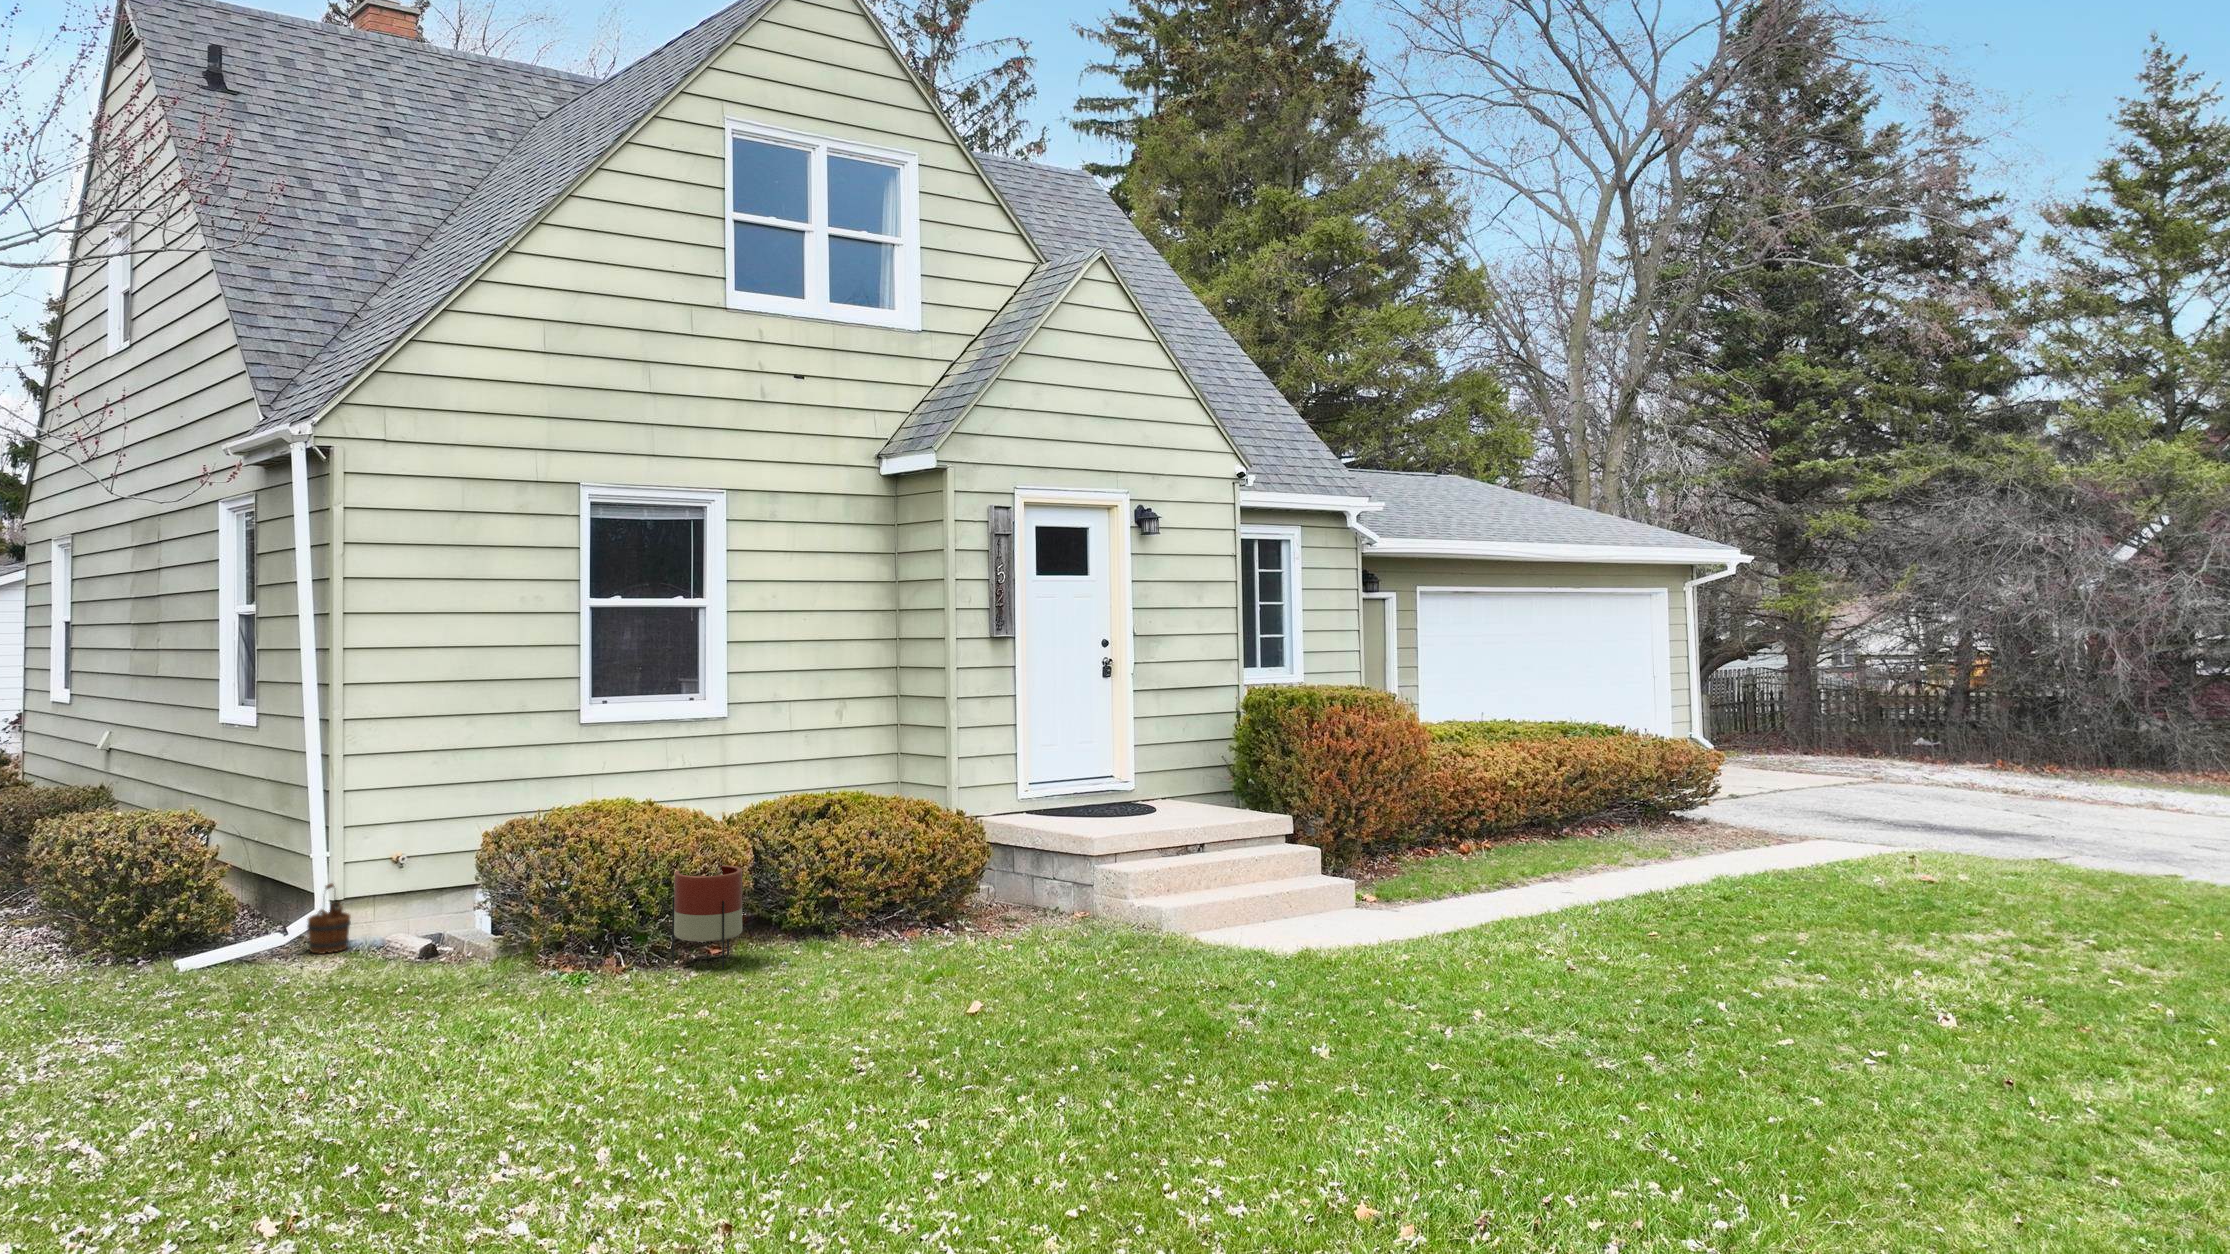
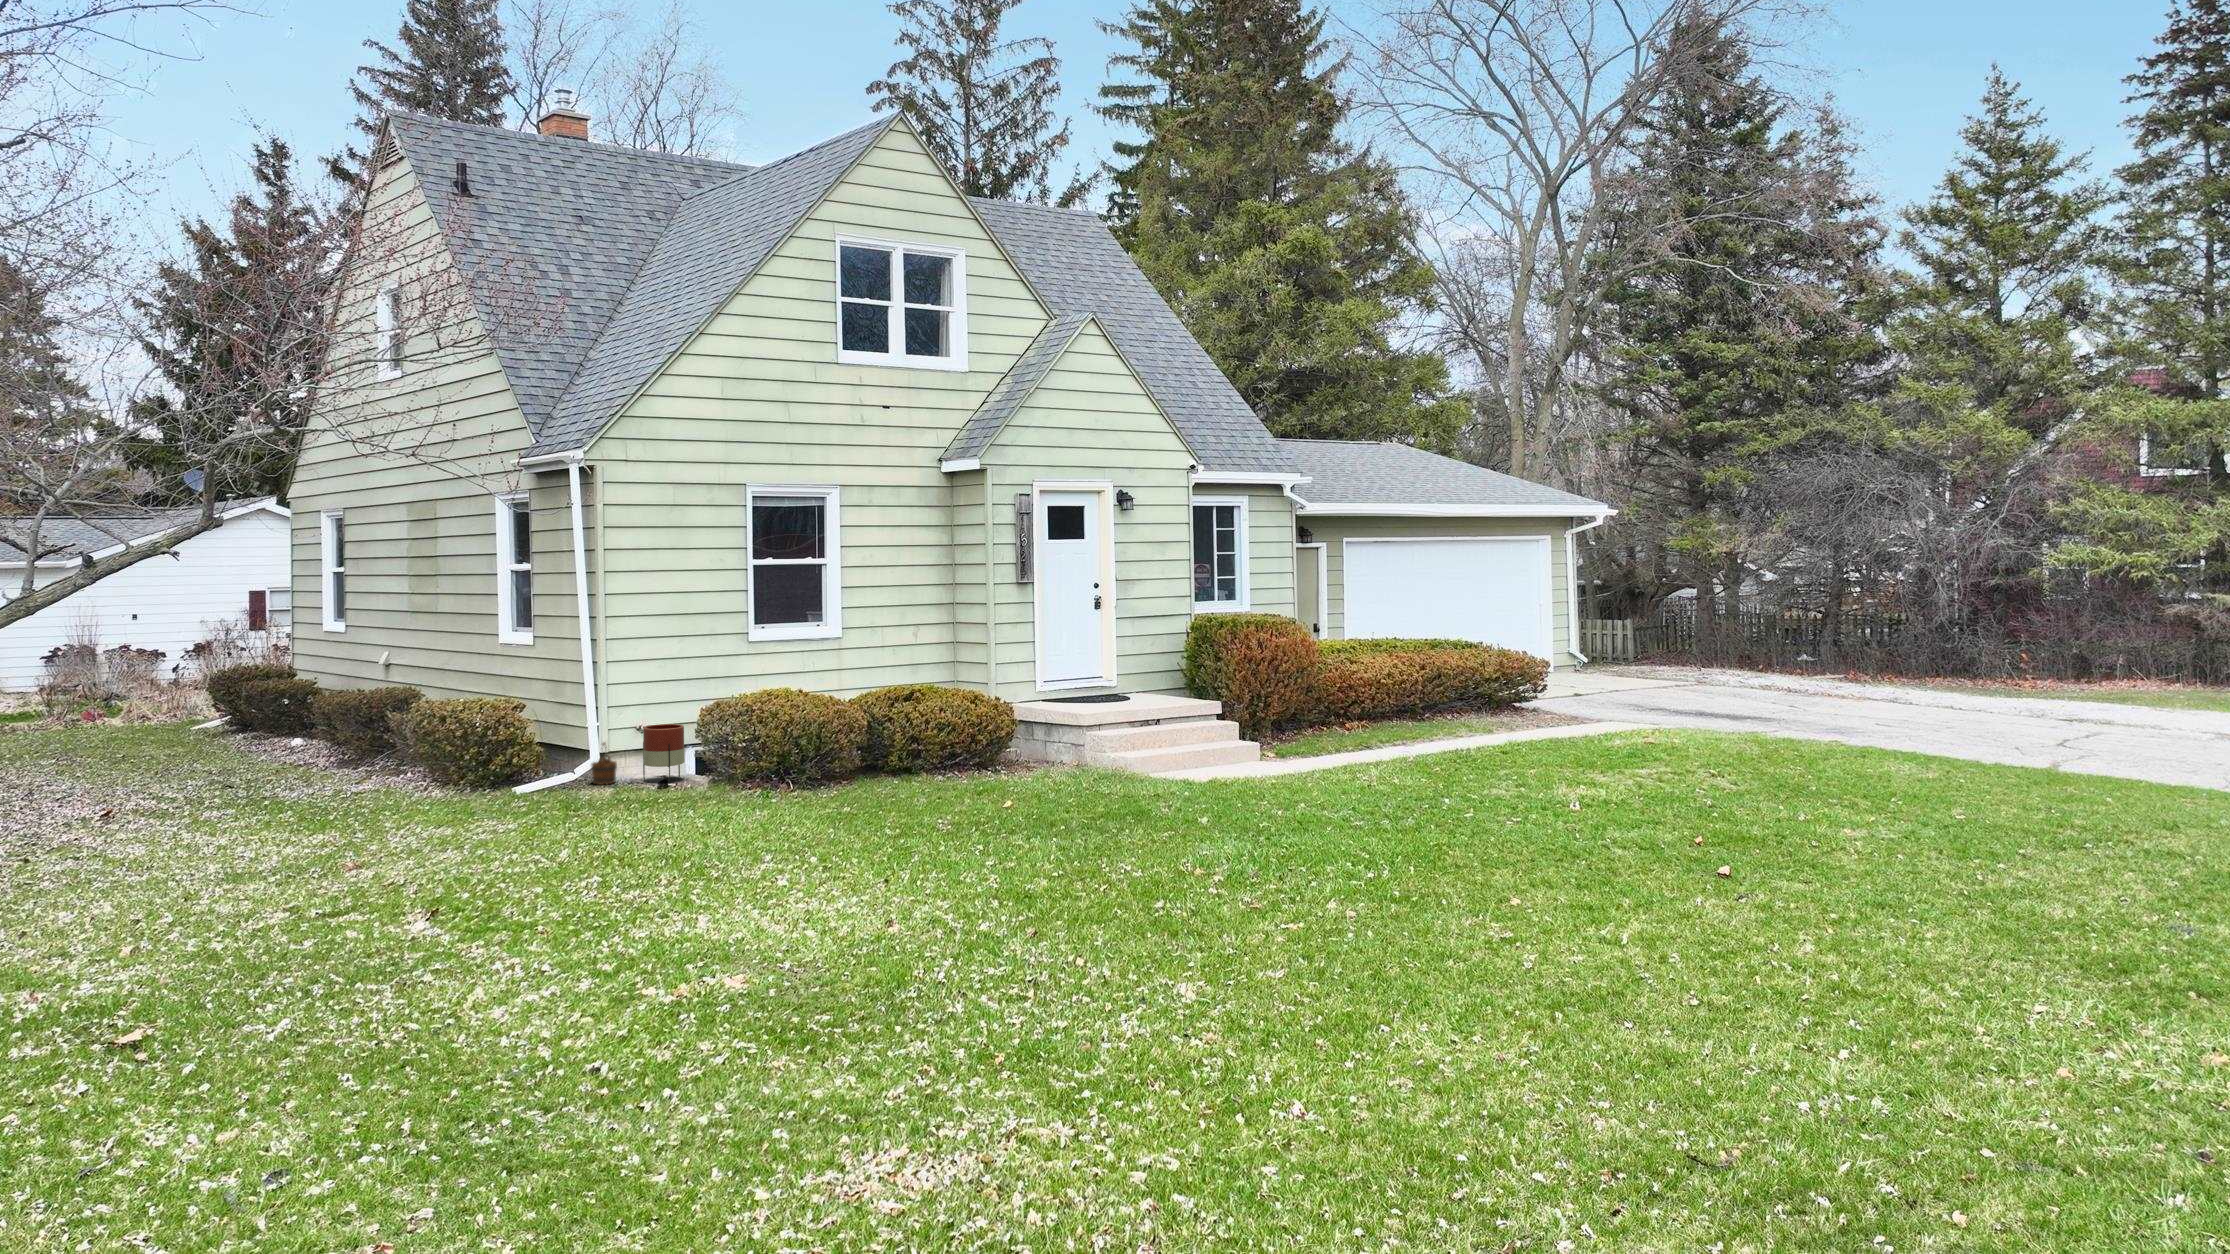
planter: present [672,865,742,969] -> present [643,724,685,783]

